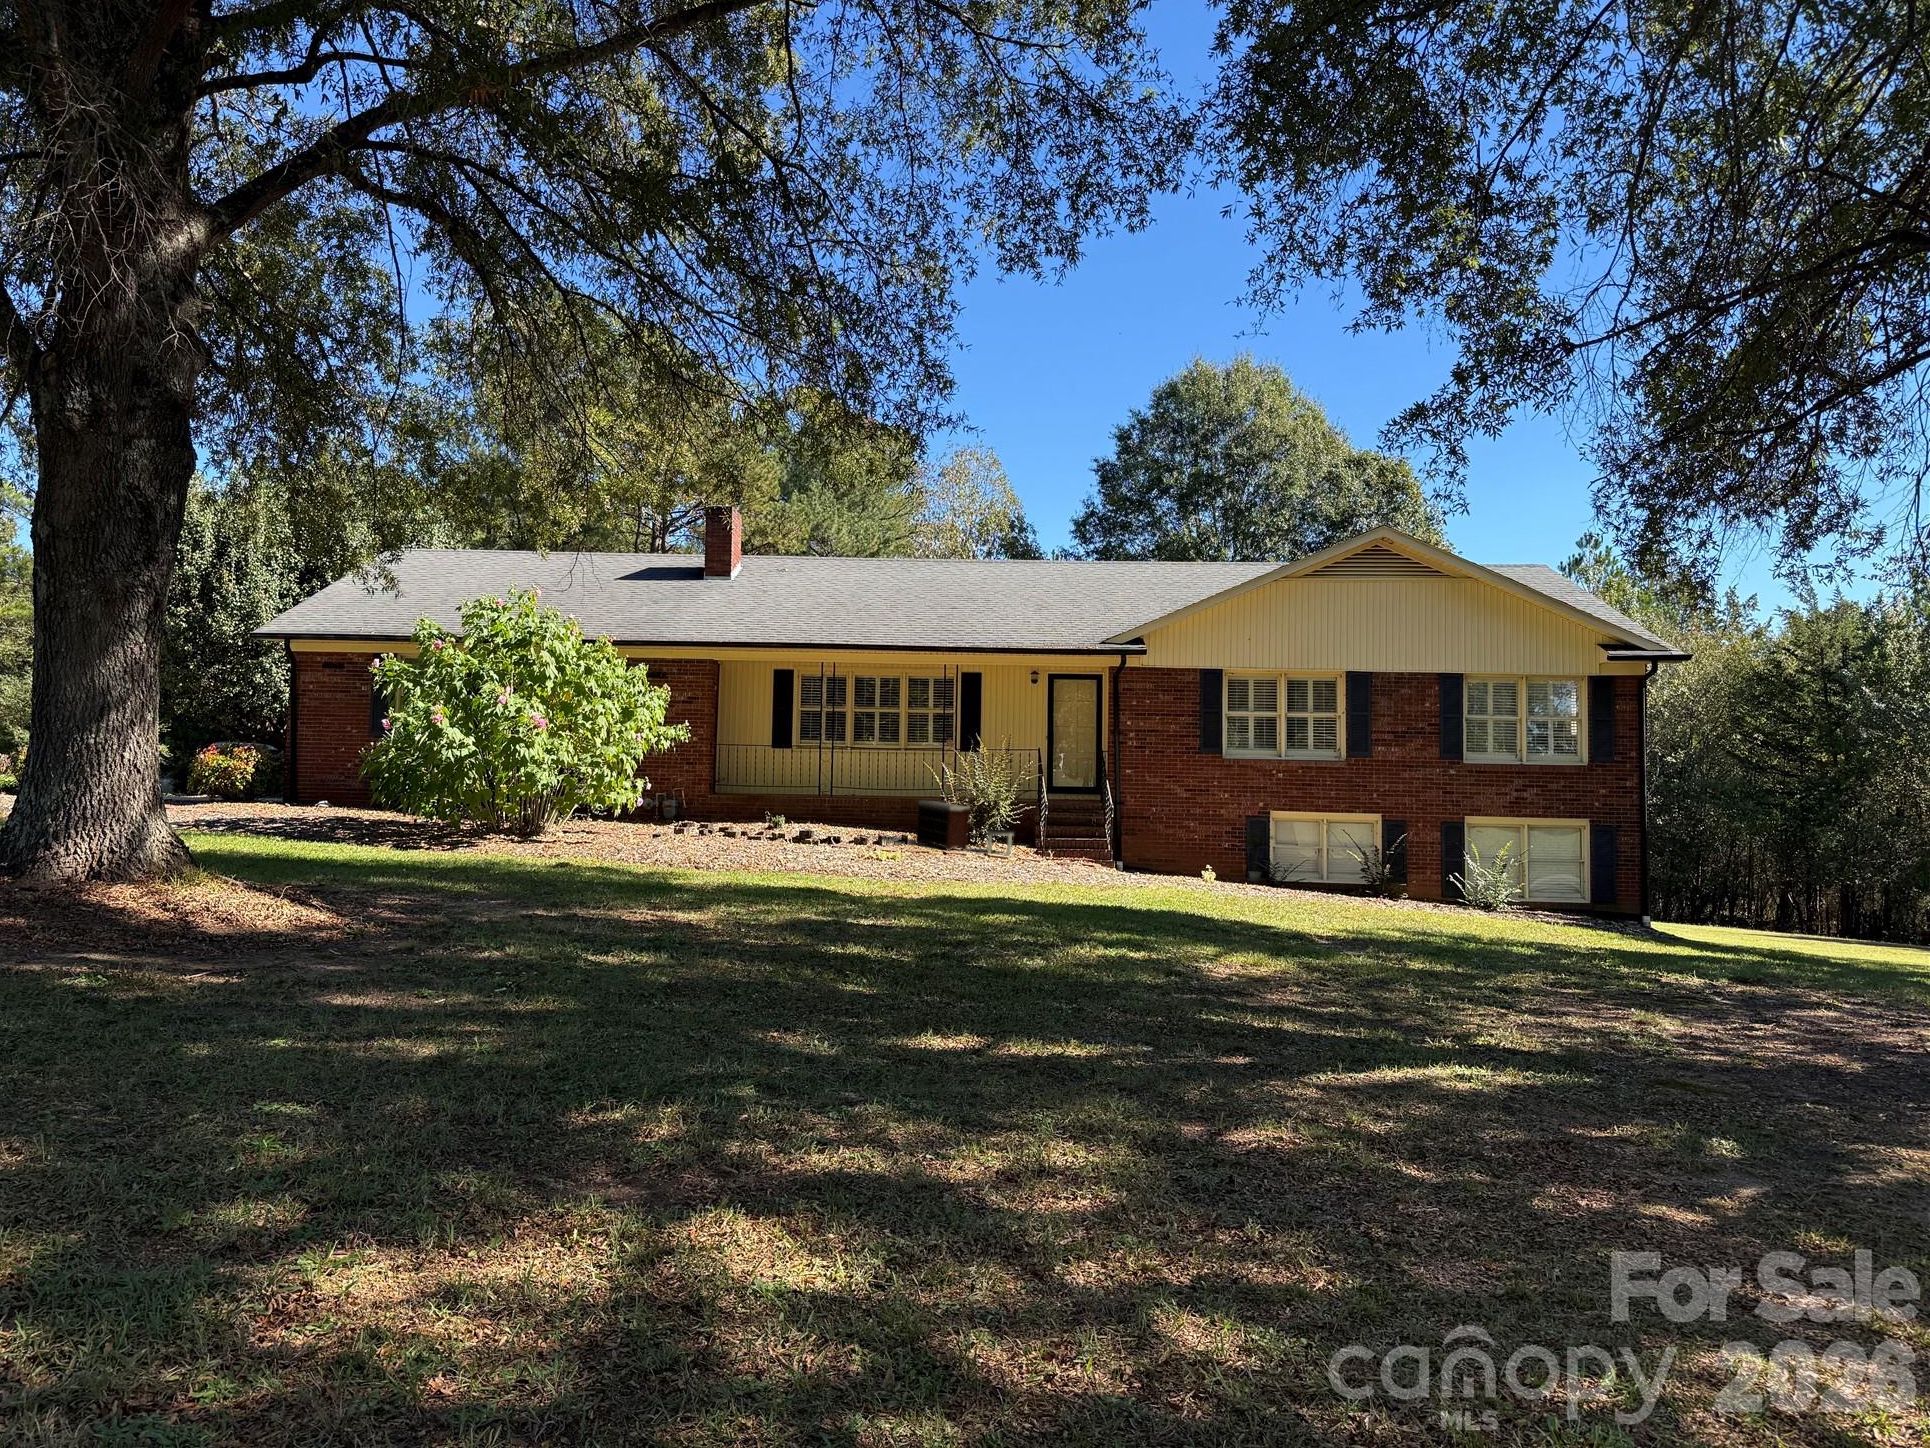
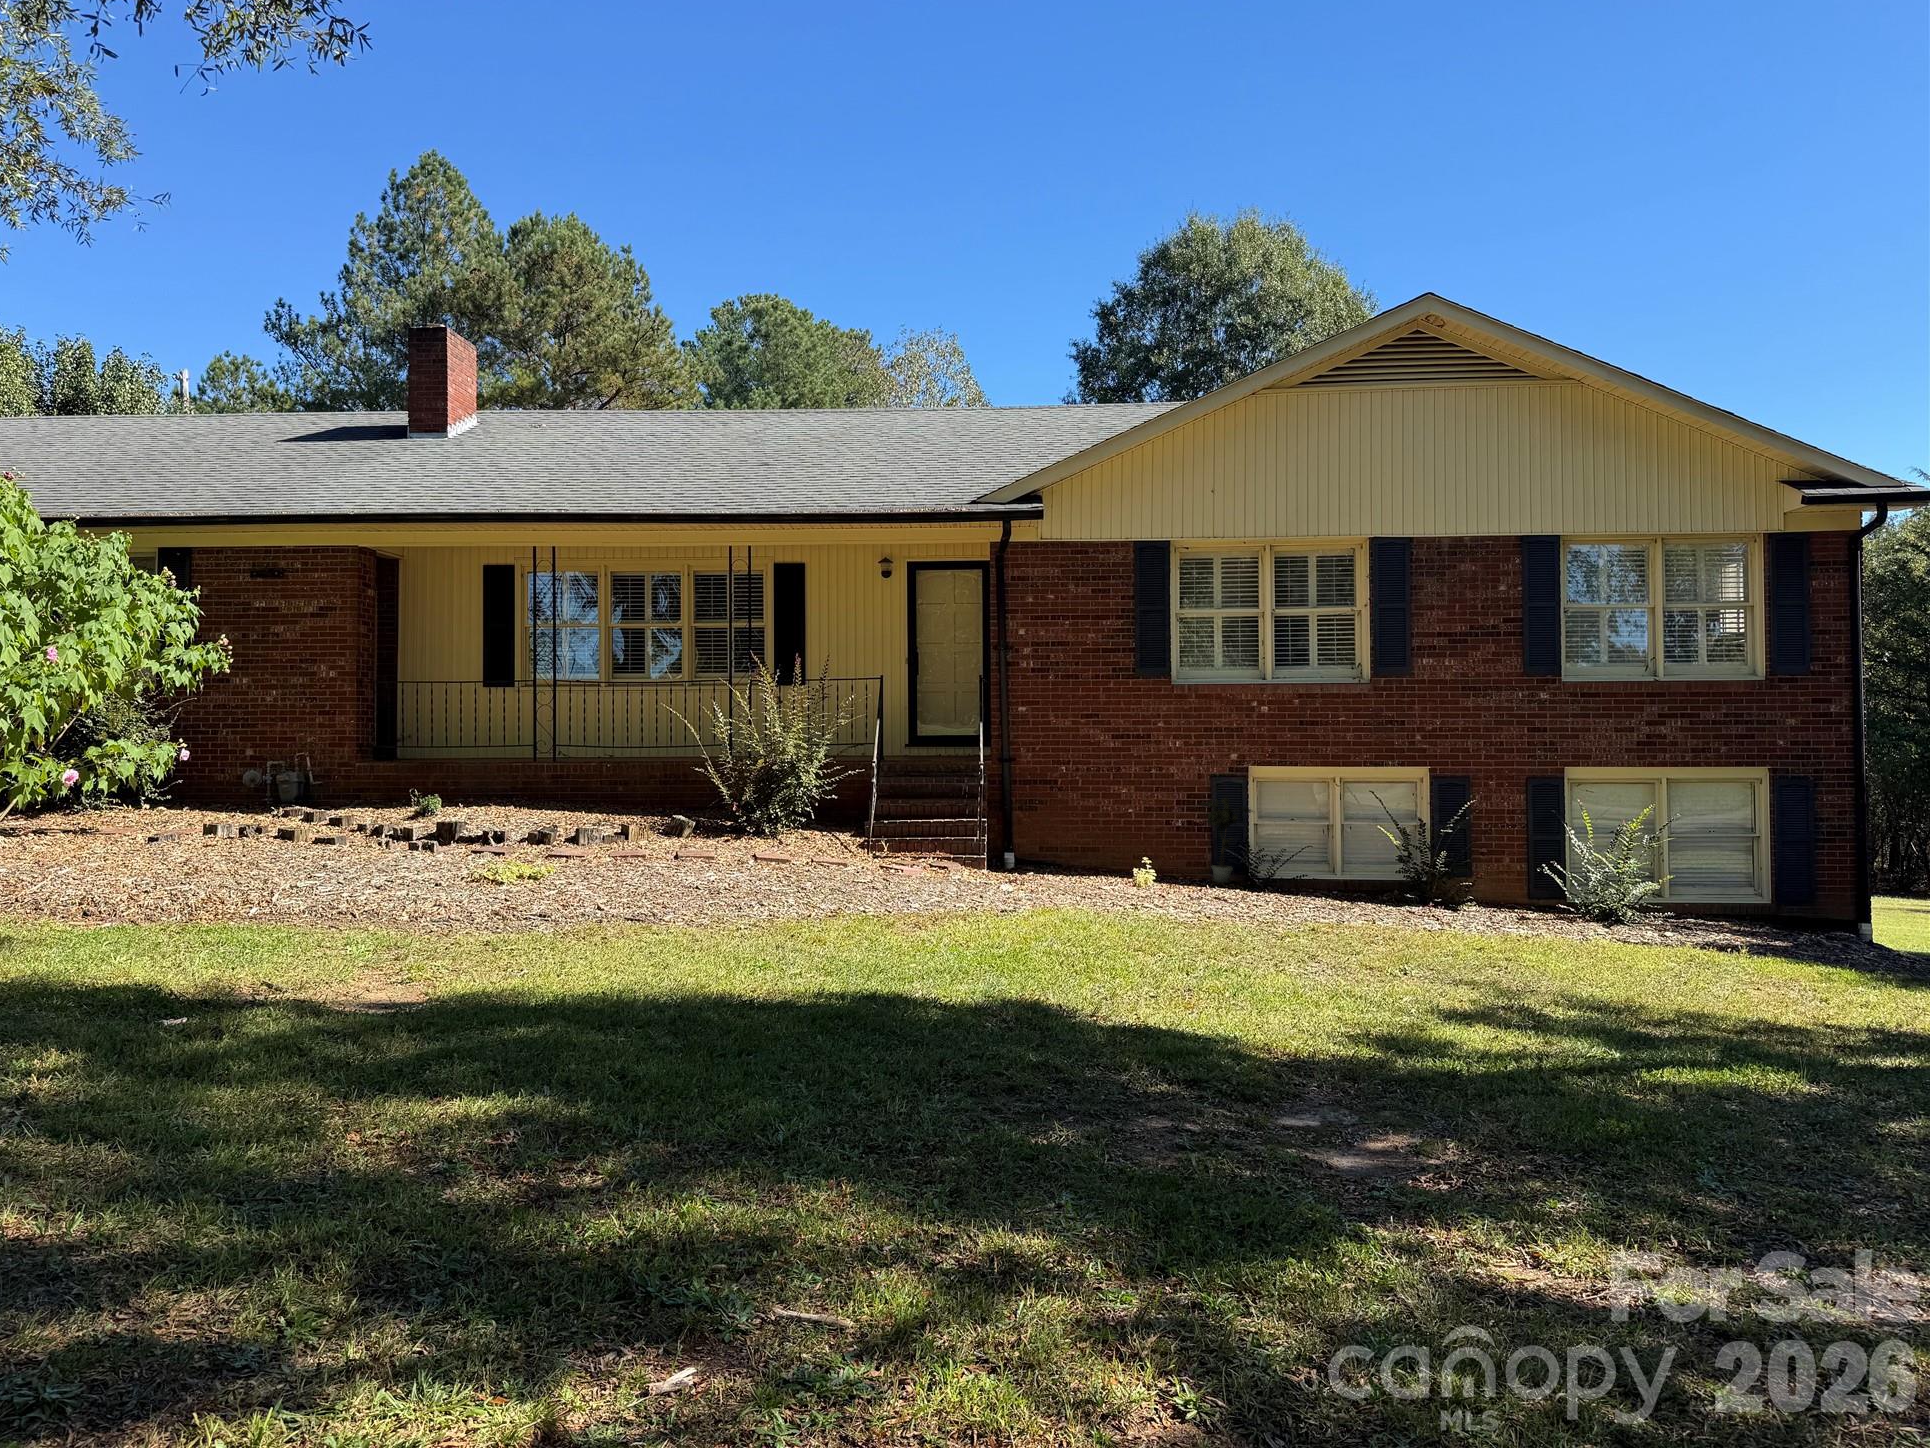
bench: present [916,801,971,851] -> none [673,763,751,845]
round table: present [986,829,1015,856] -> none [770,806,822,852]

